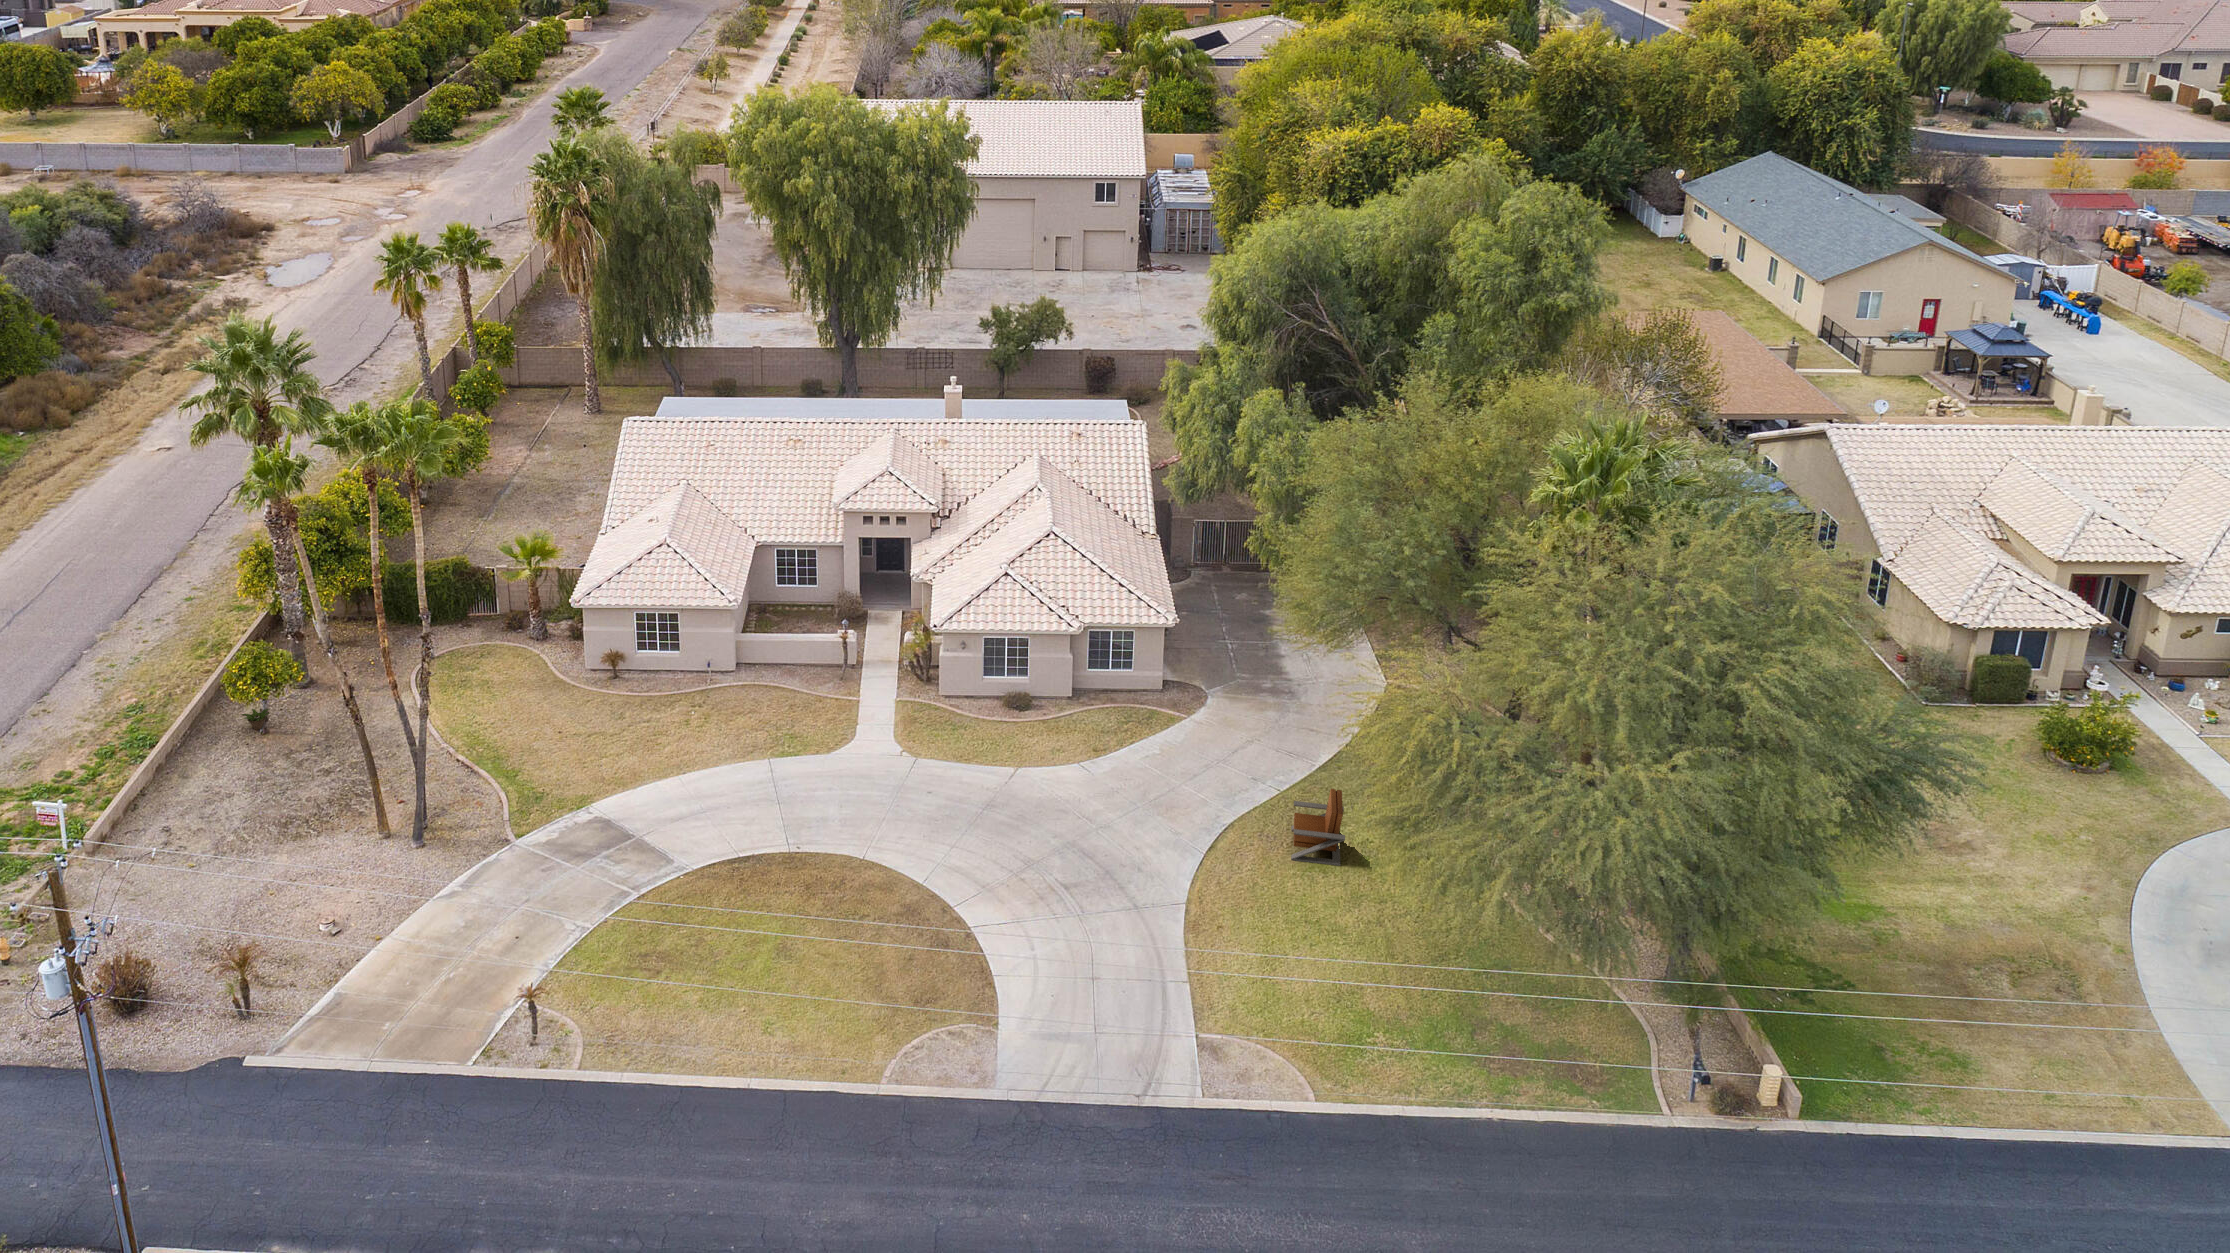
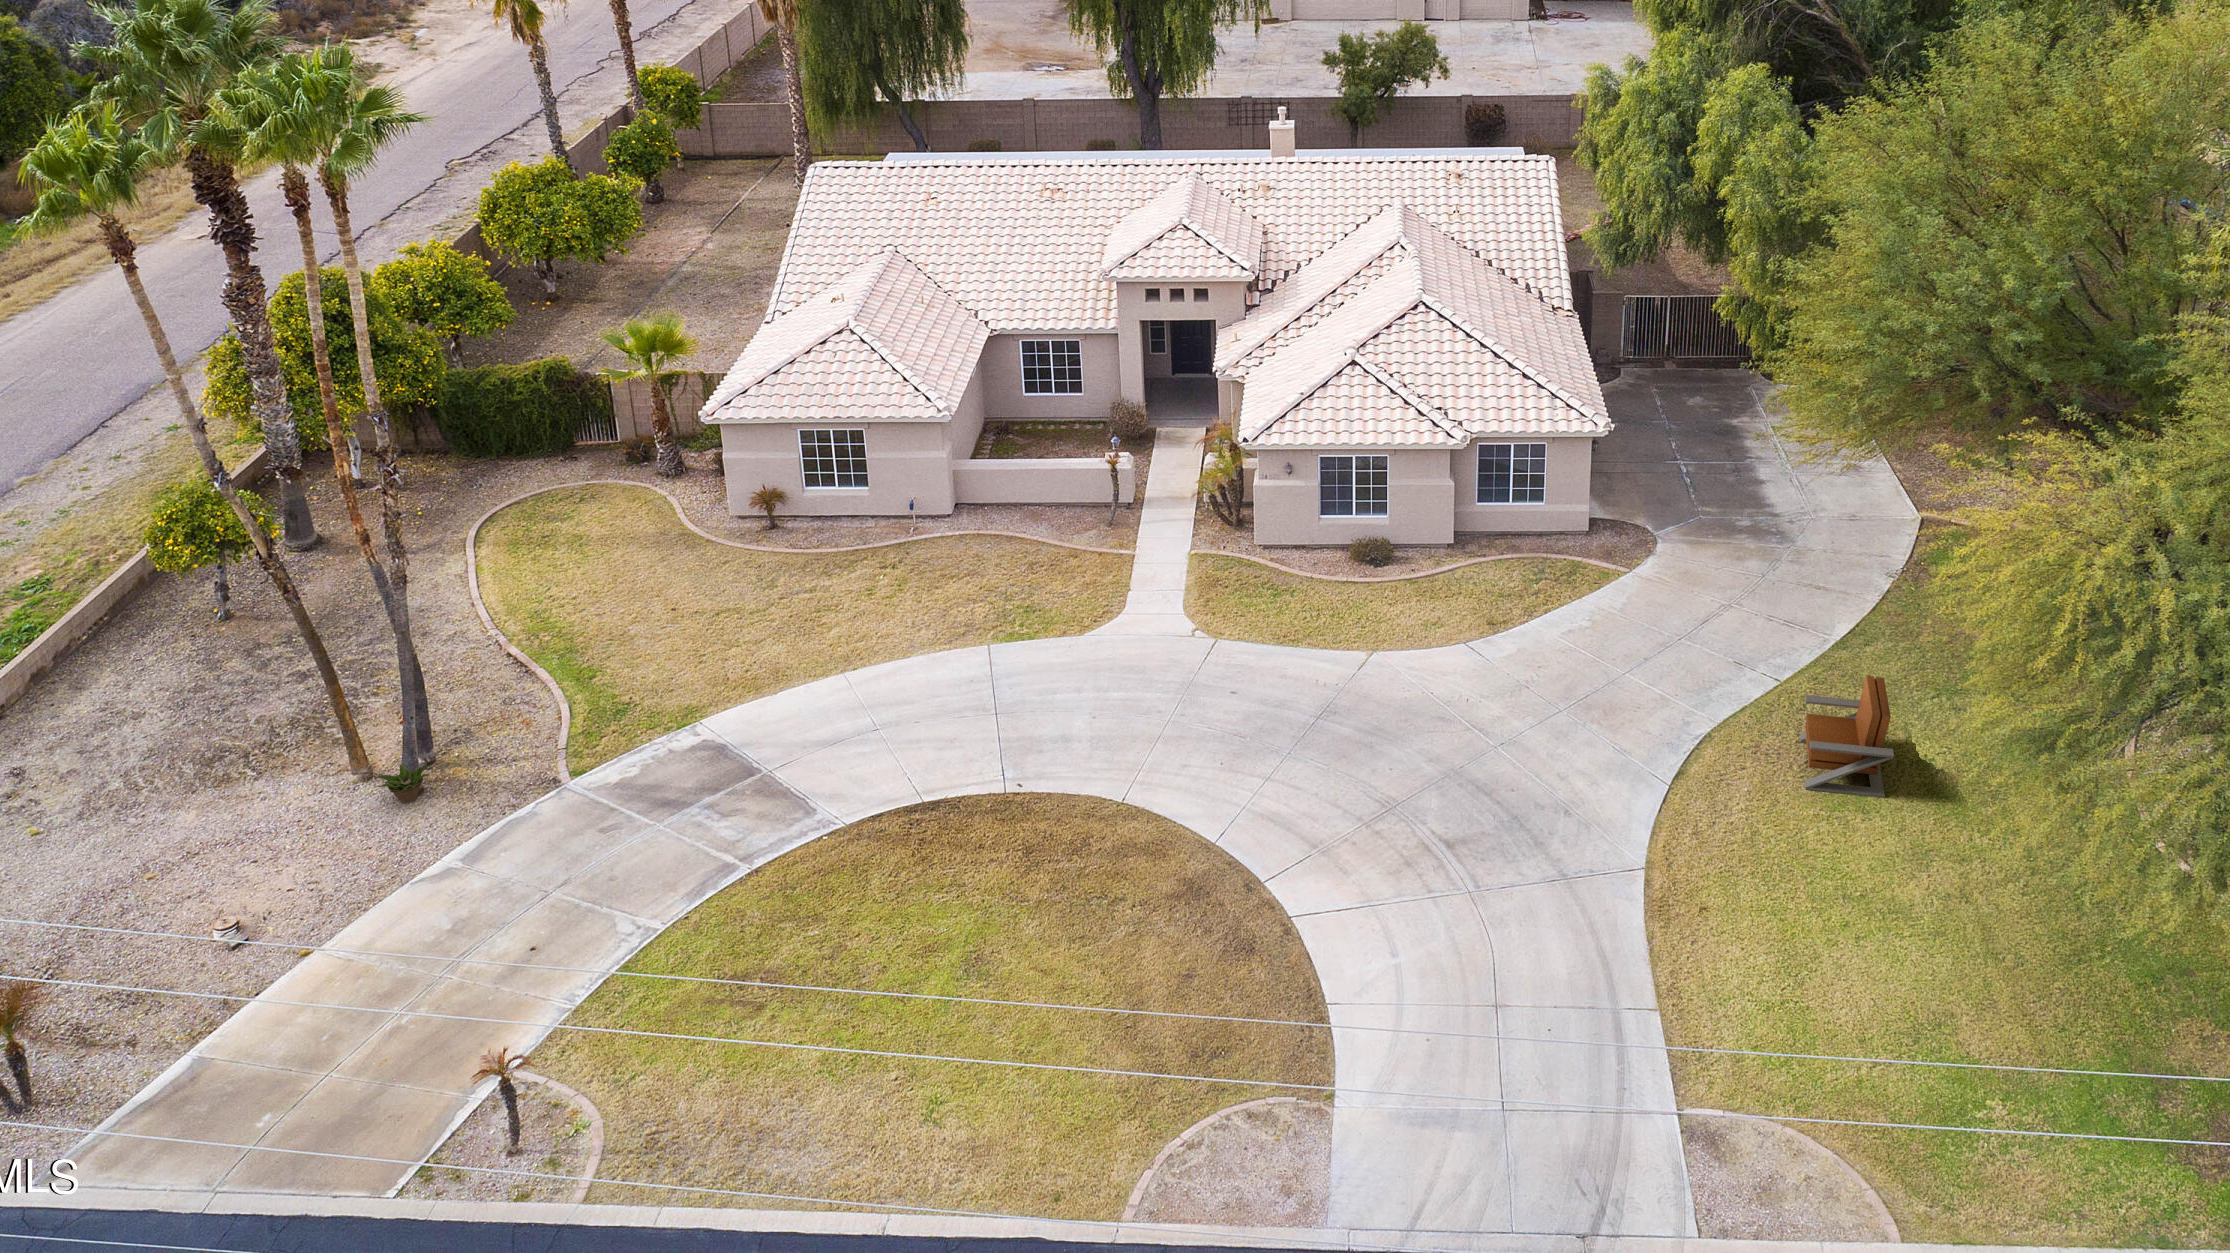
decorative plant: present [241,709,270,729] -> present [374,764,432,803]

